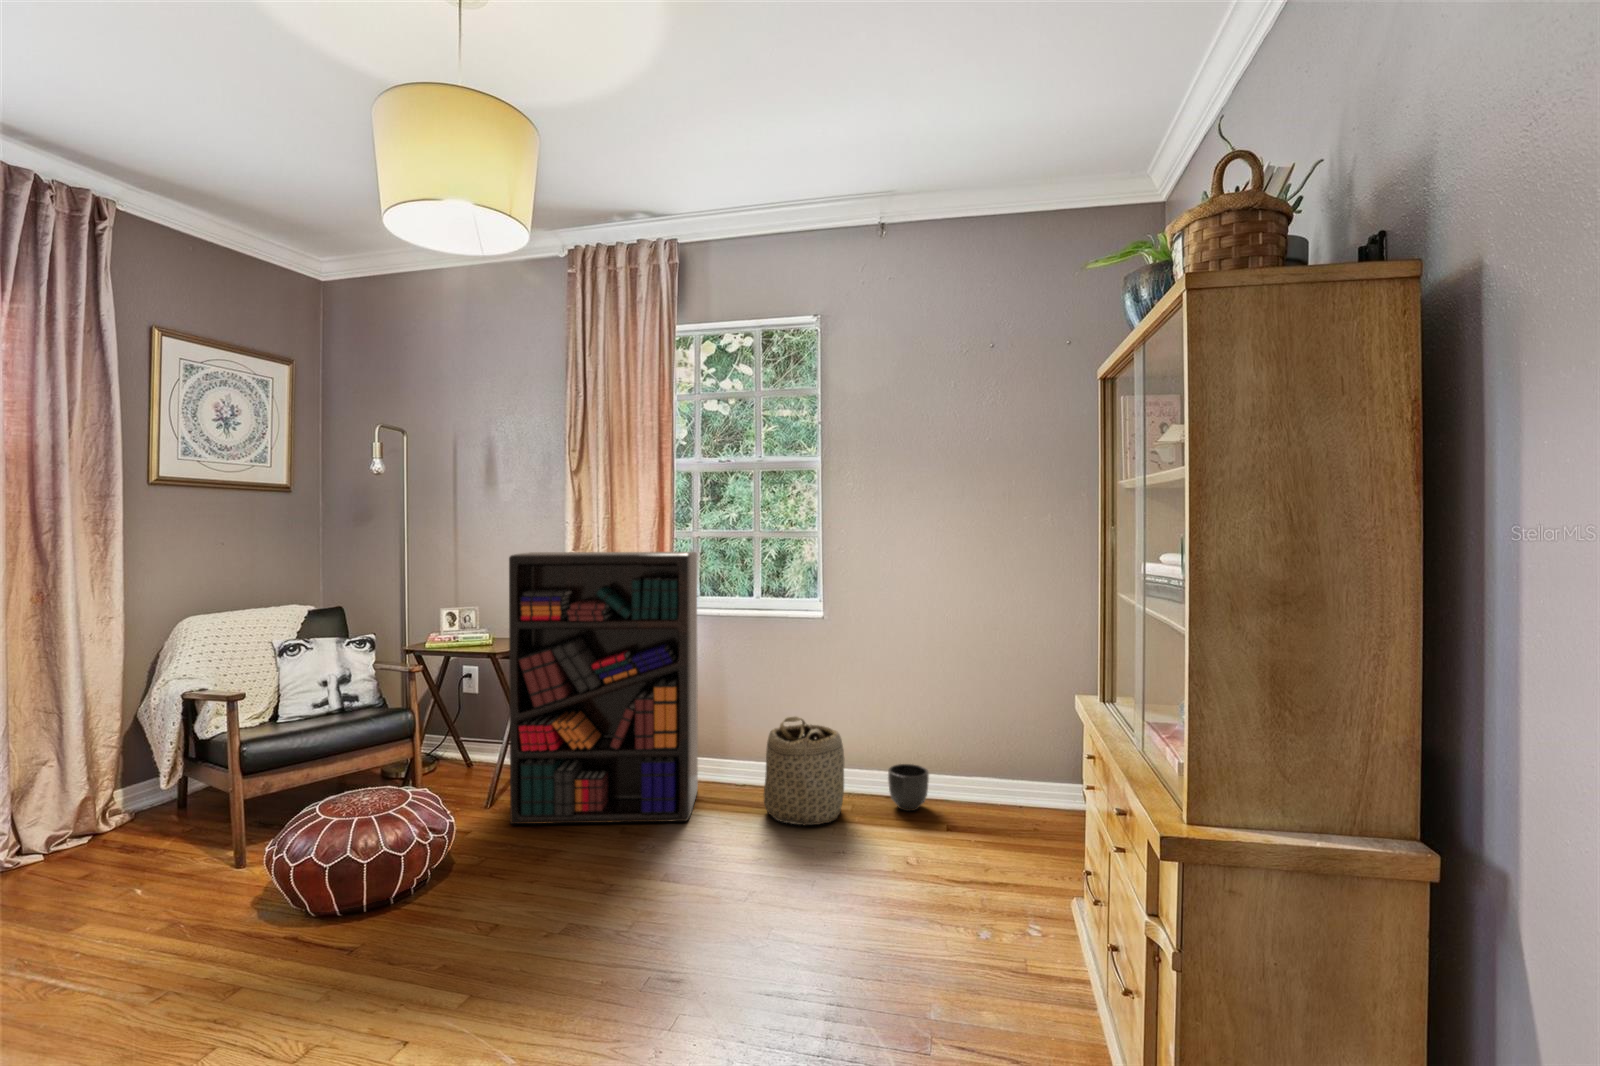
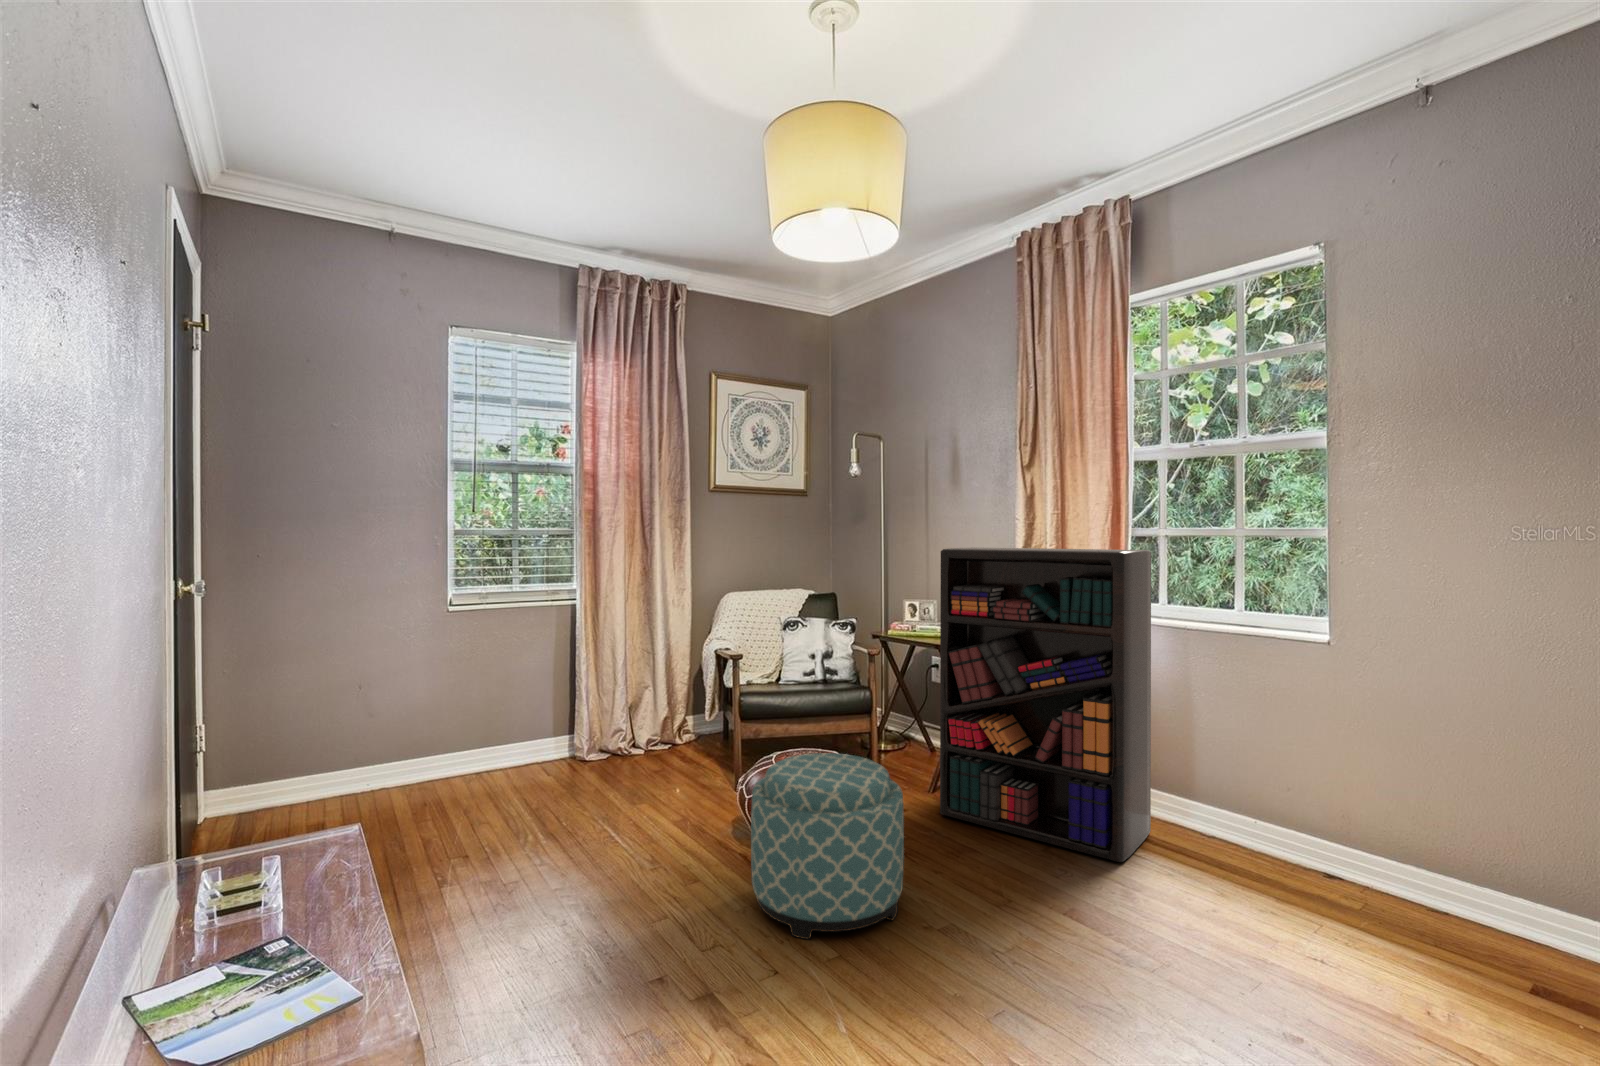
basket: present [763,717,844,825] -> none [1226,767,1353,921]
planter: present [888,764,929,811] -> none [1437,873,1518,950]
ottoman: none [325,785,515,1006] -> present [751,753,904,939]

